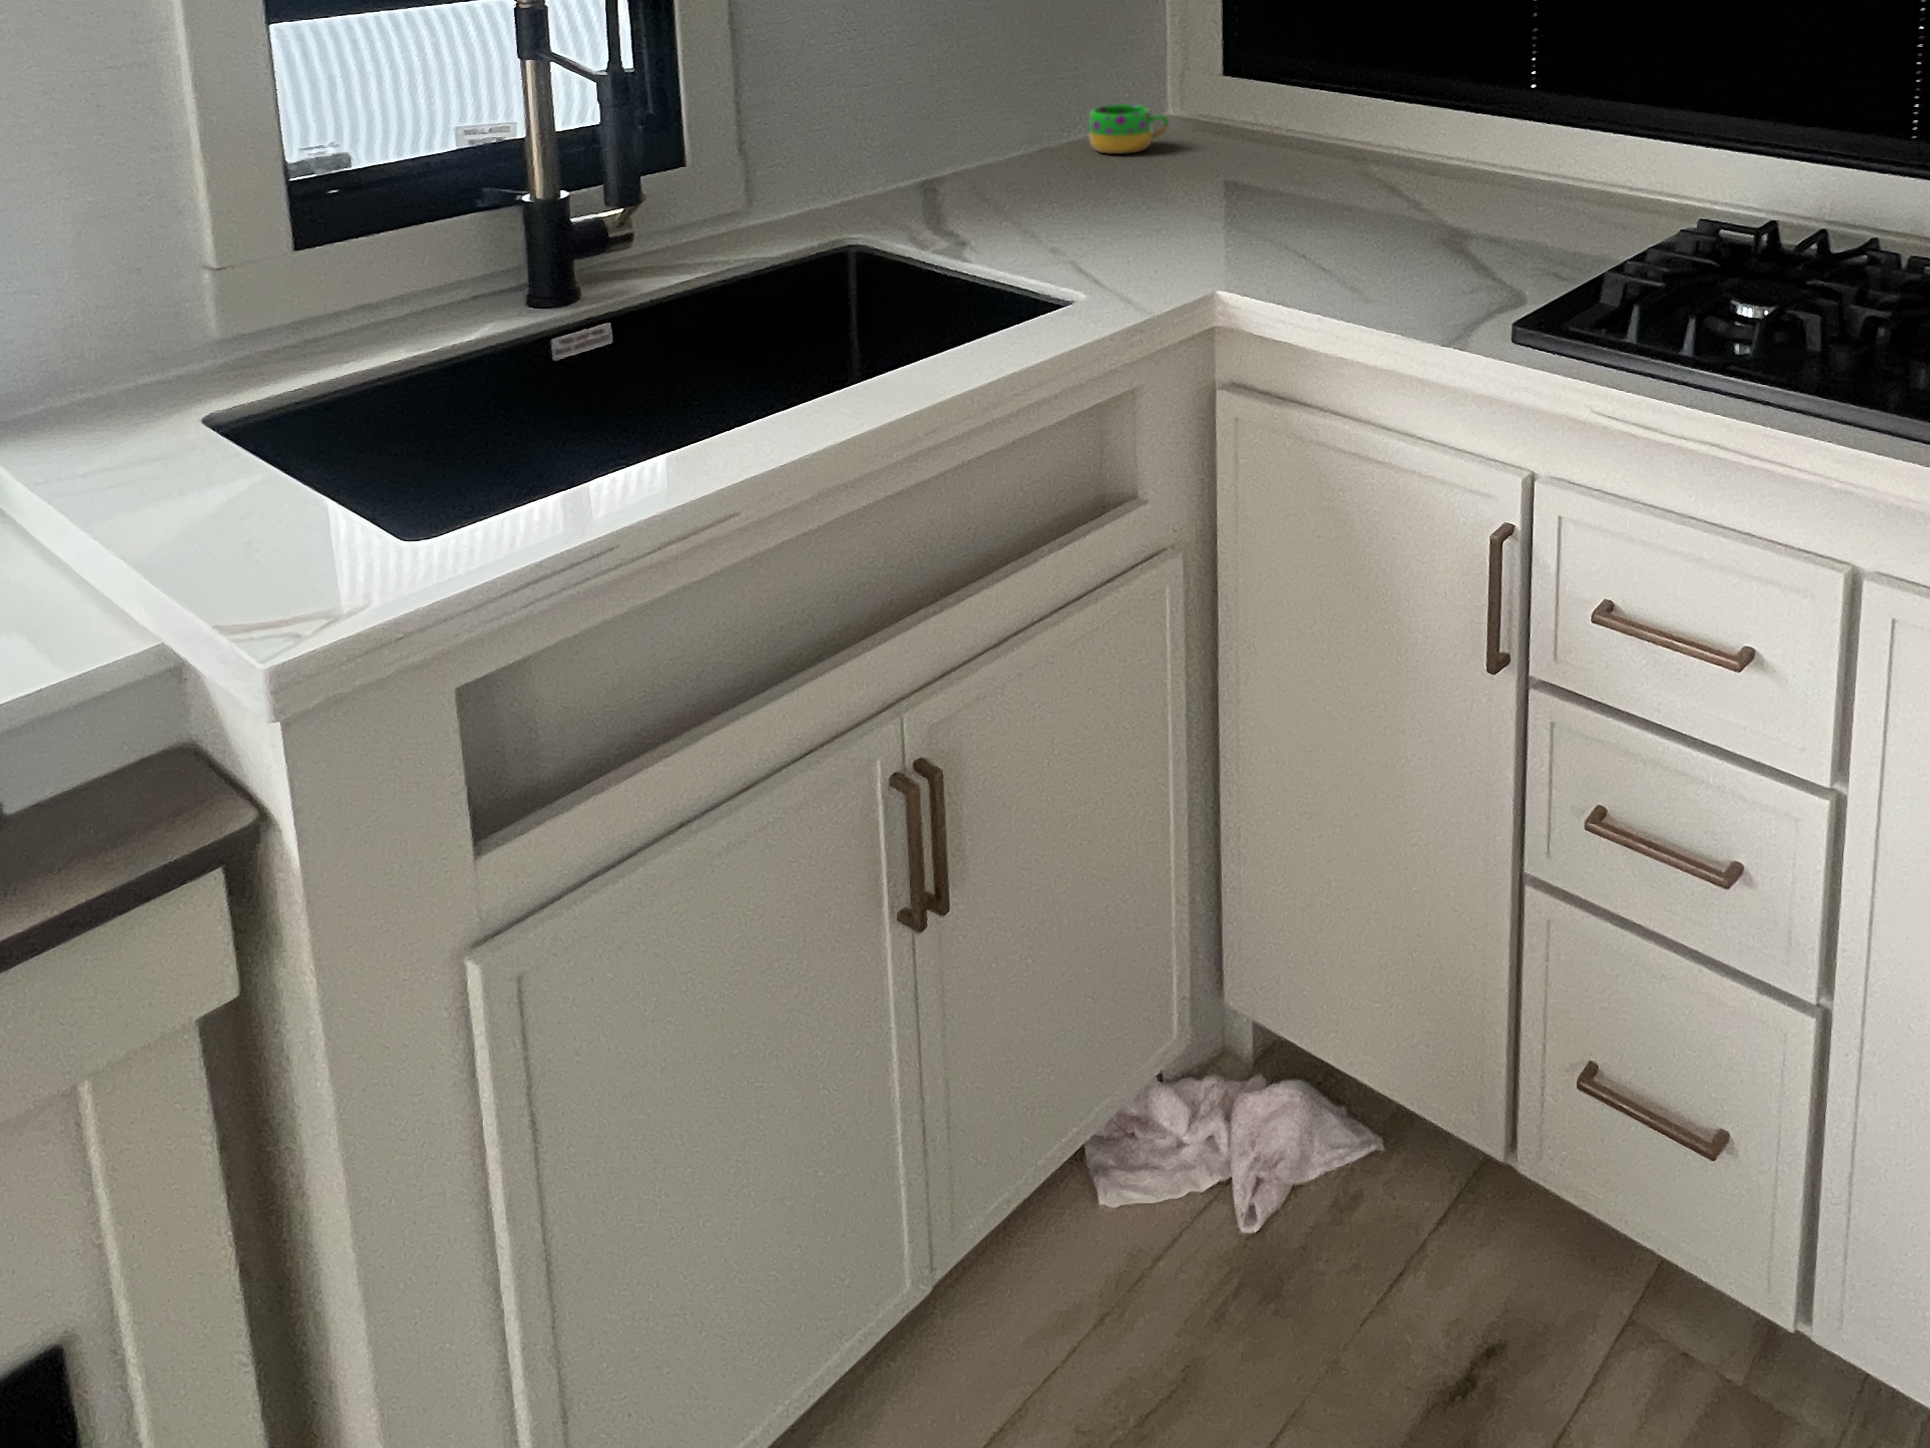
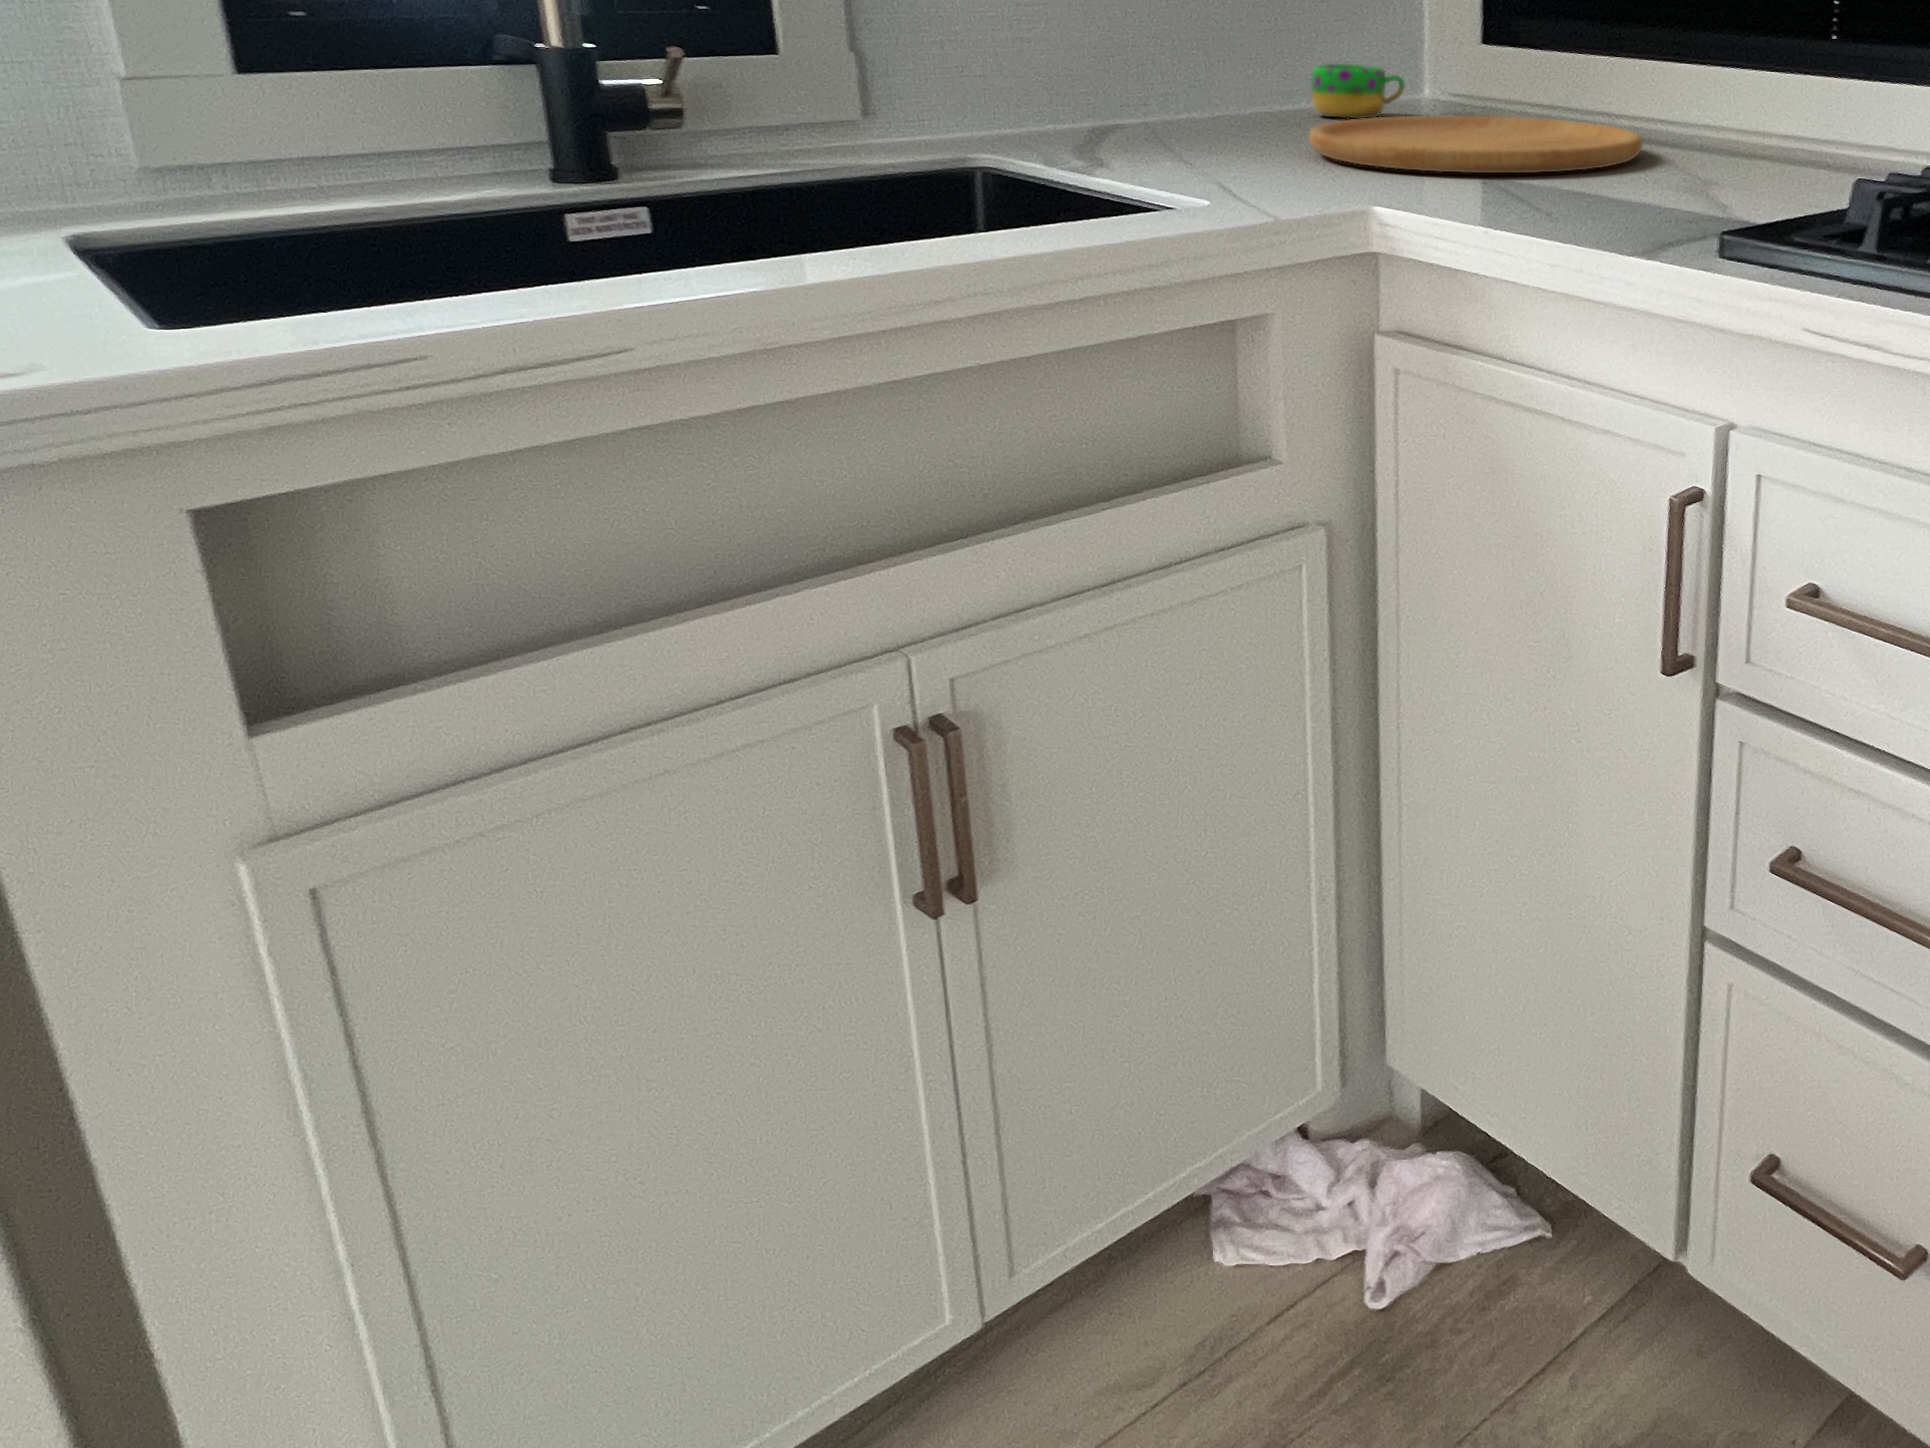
cutting board: none [1125,161,1397,241] -> present [1309,116,1642,173]

